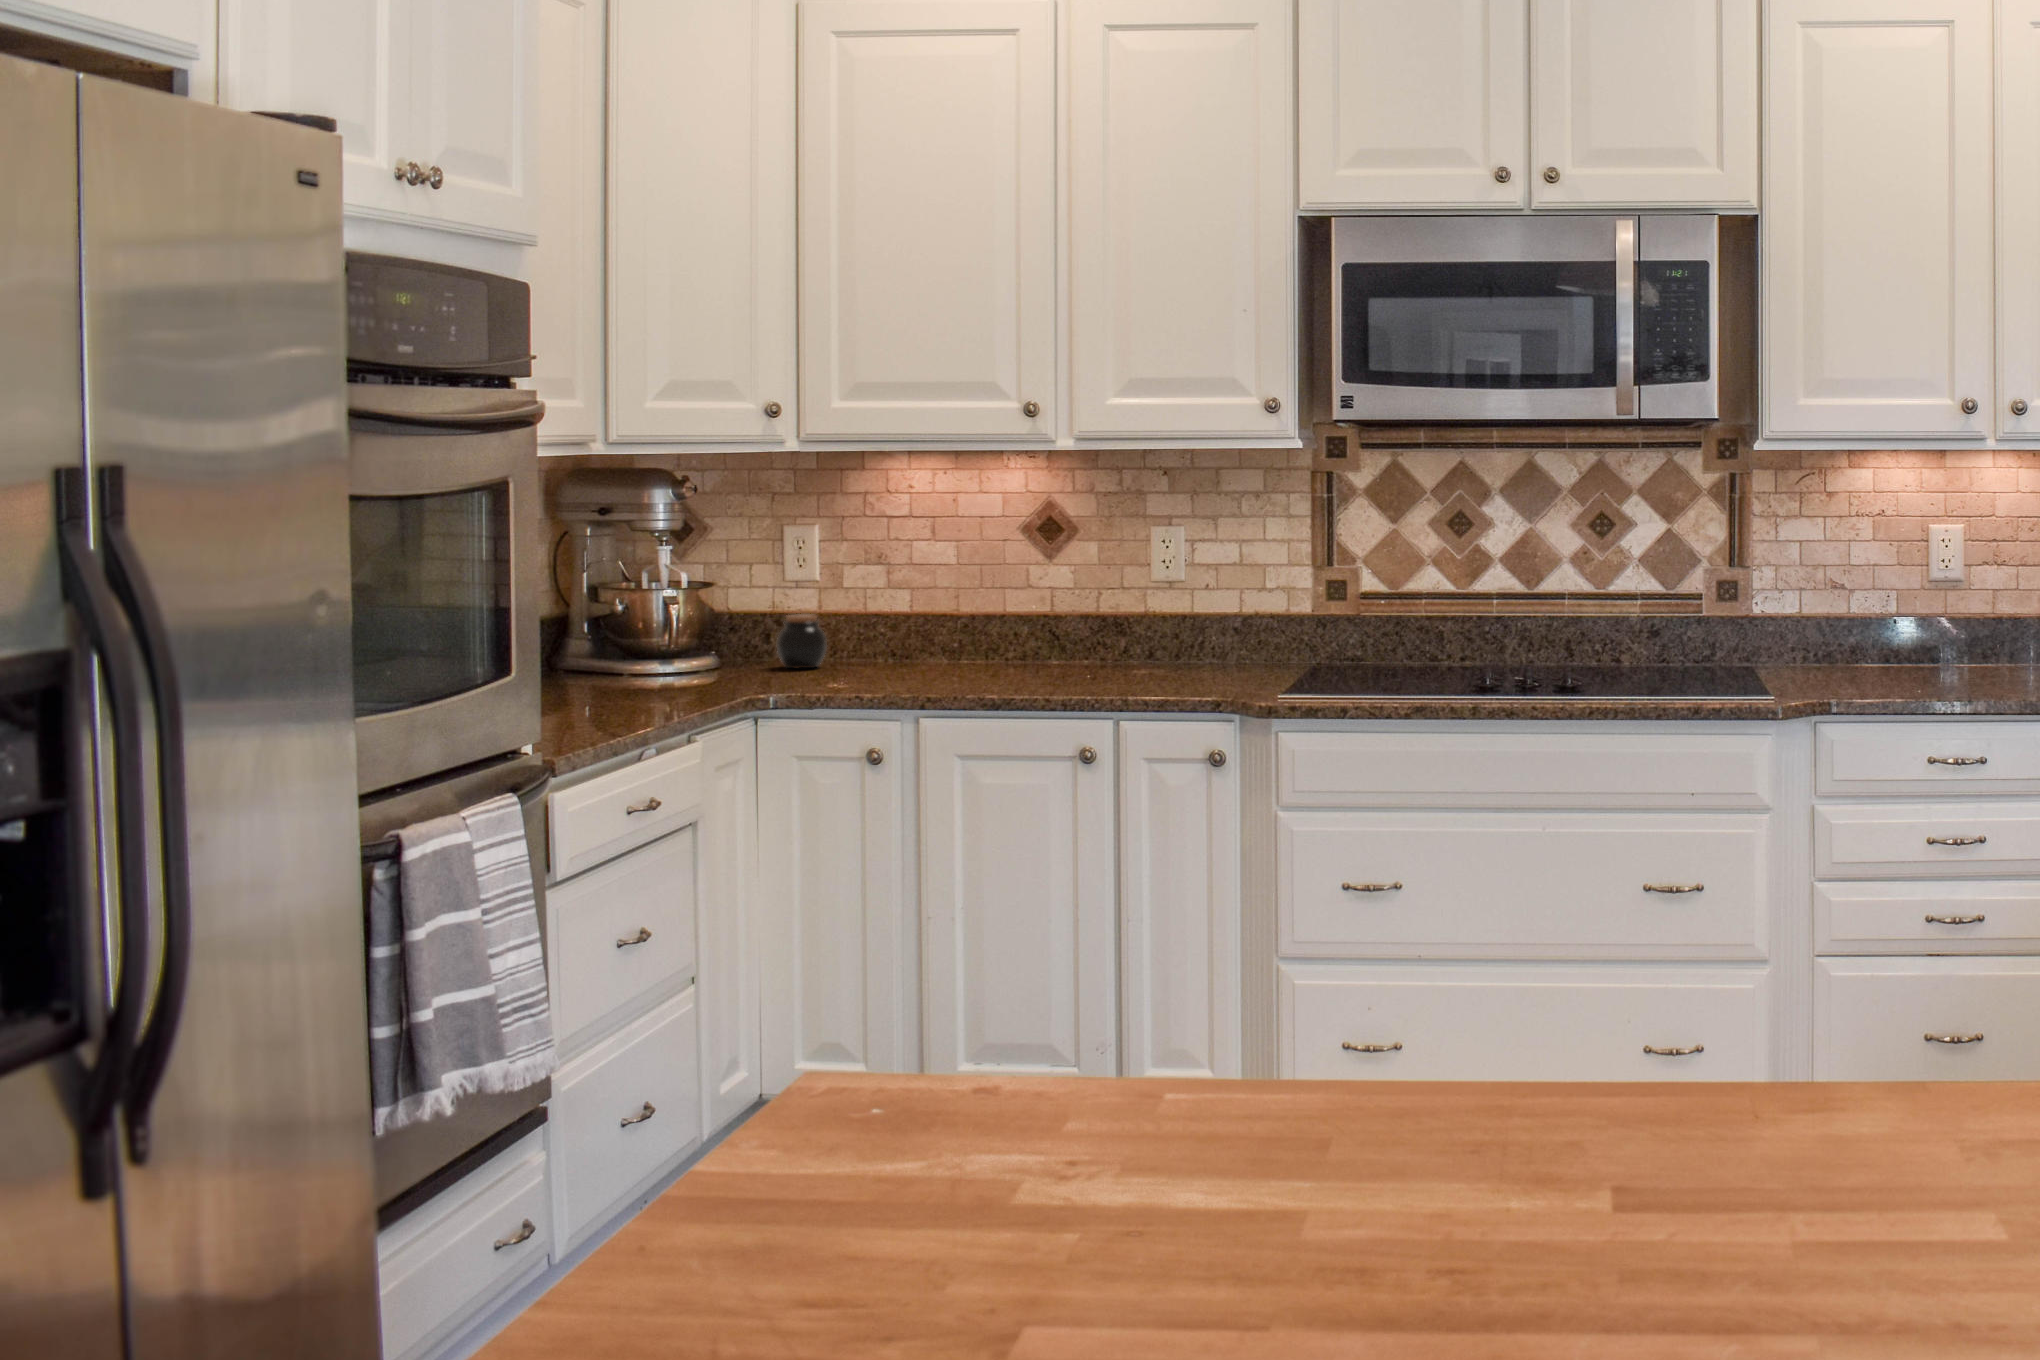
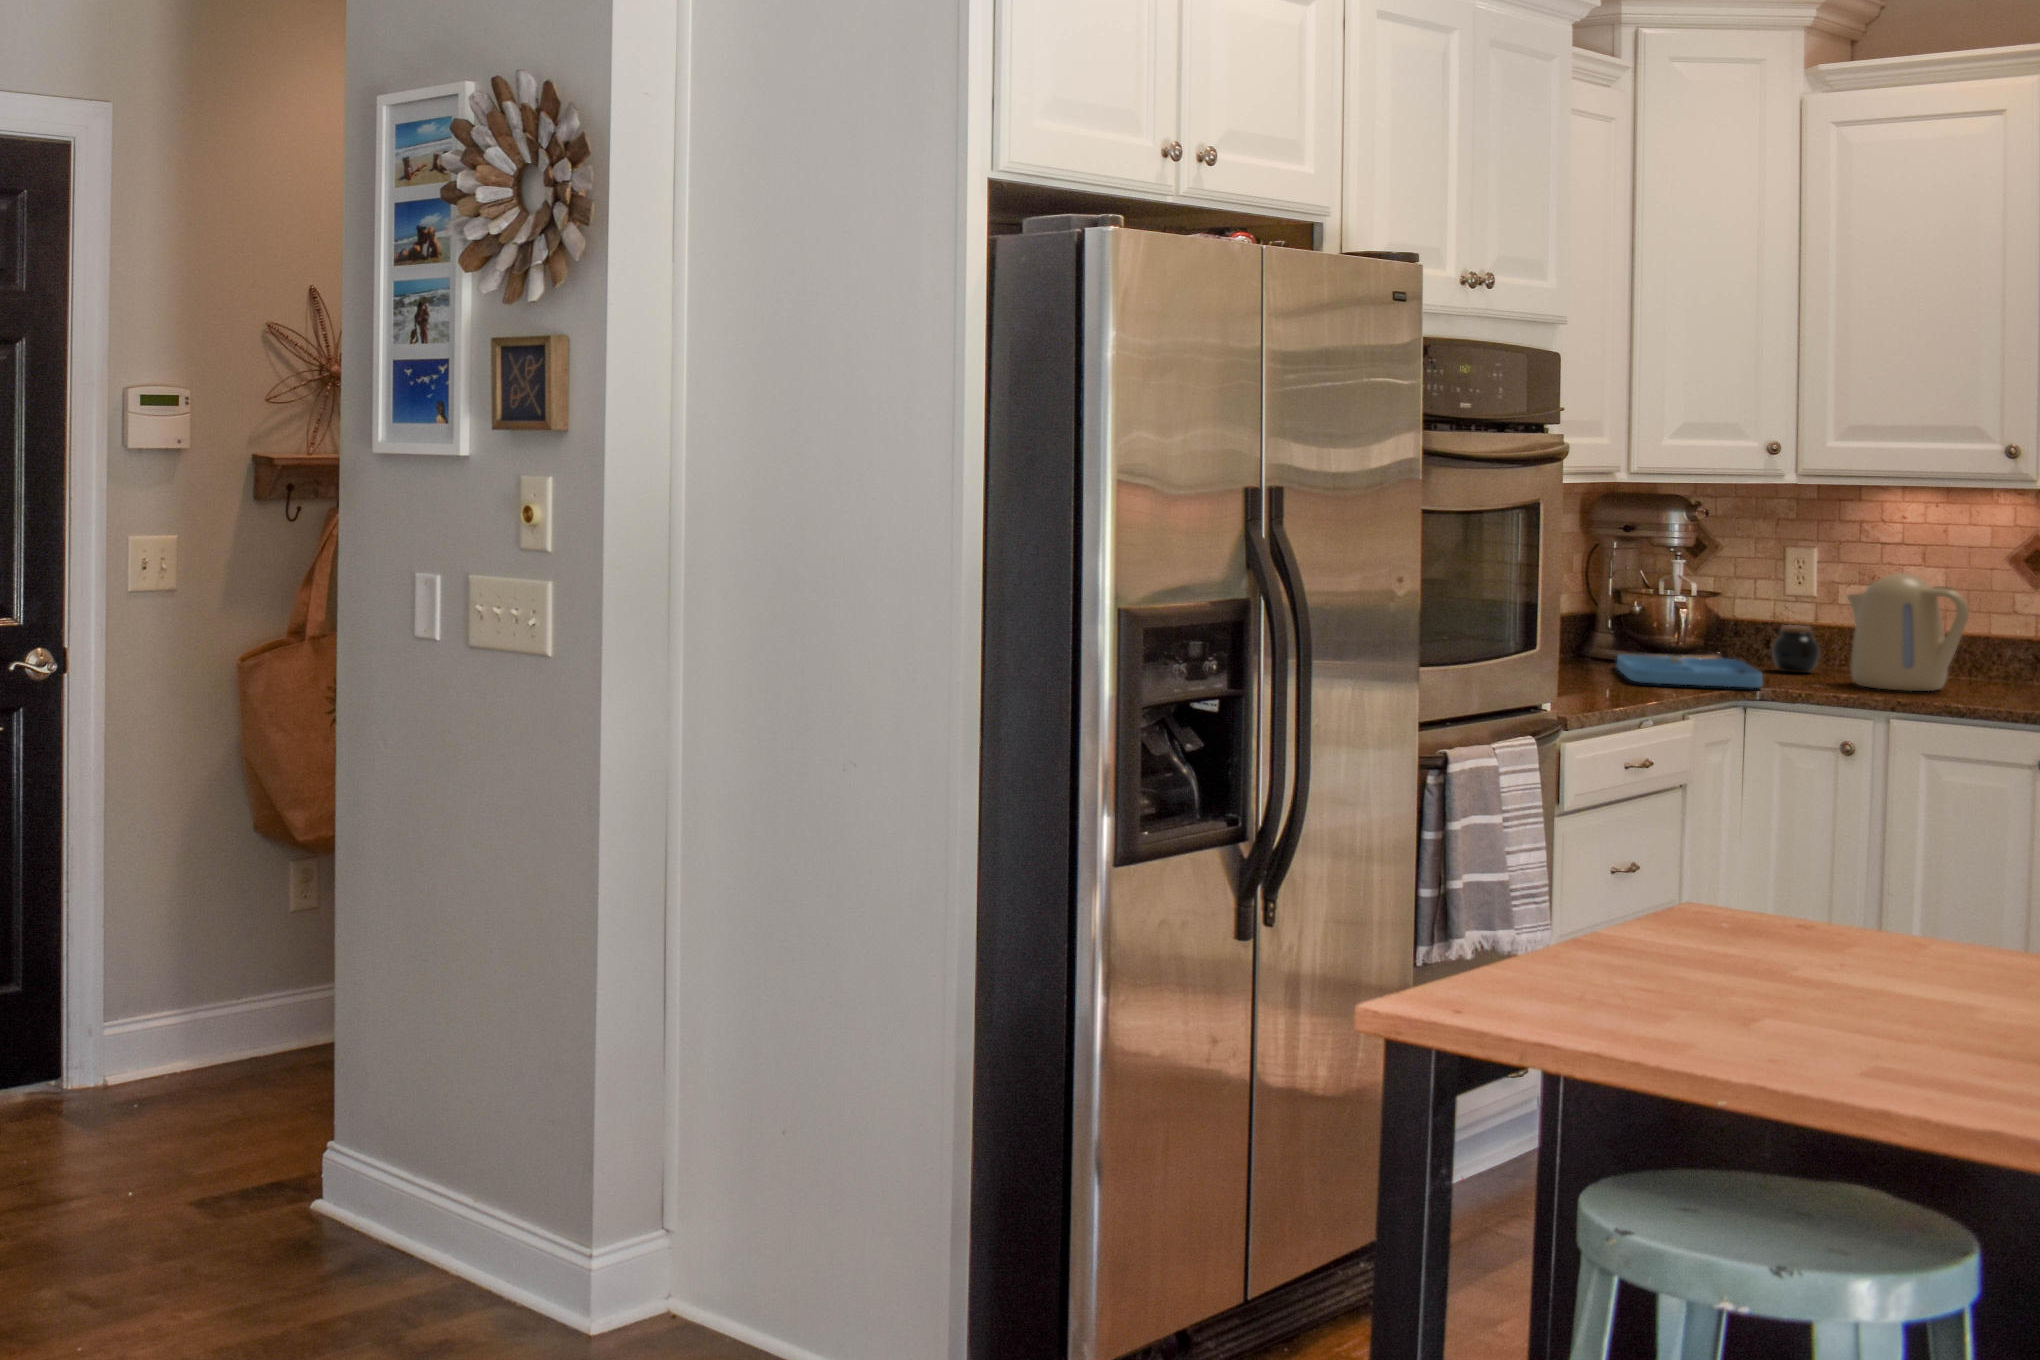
kettle: none [853,549,978,679] -> present [1847,573,1969,691]
tray: none [605,659,774,698] -> present [1616,655,1763,688]

